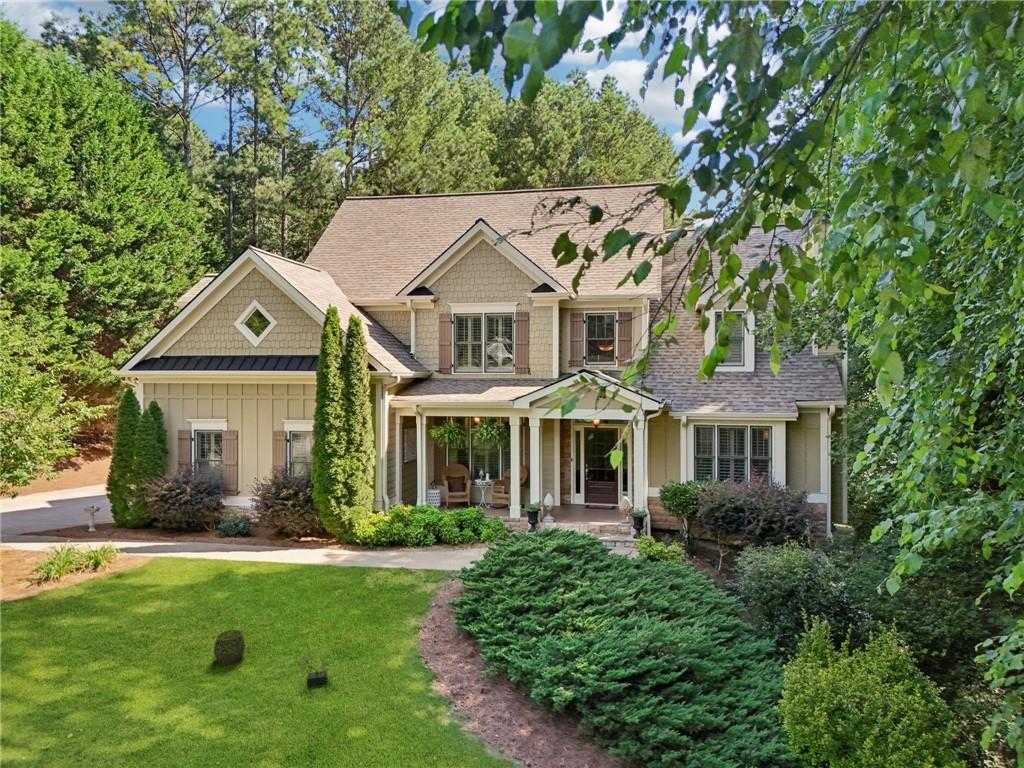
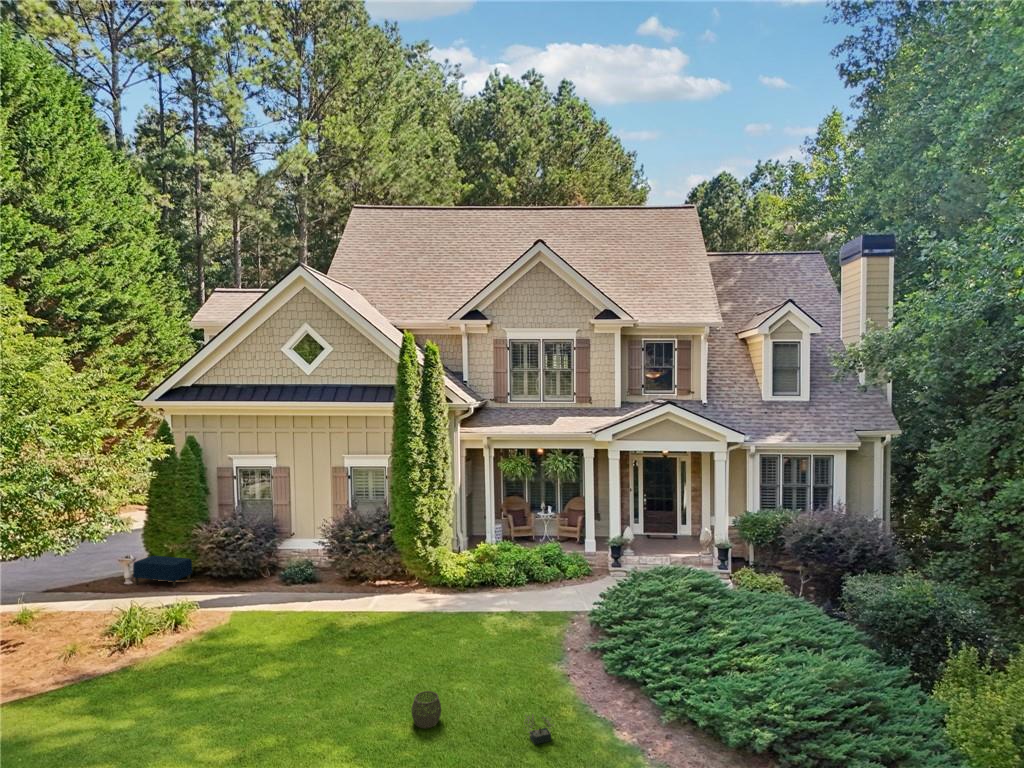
bench: none [100,506,150,535] -> present [133,556,192,588]

